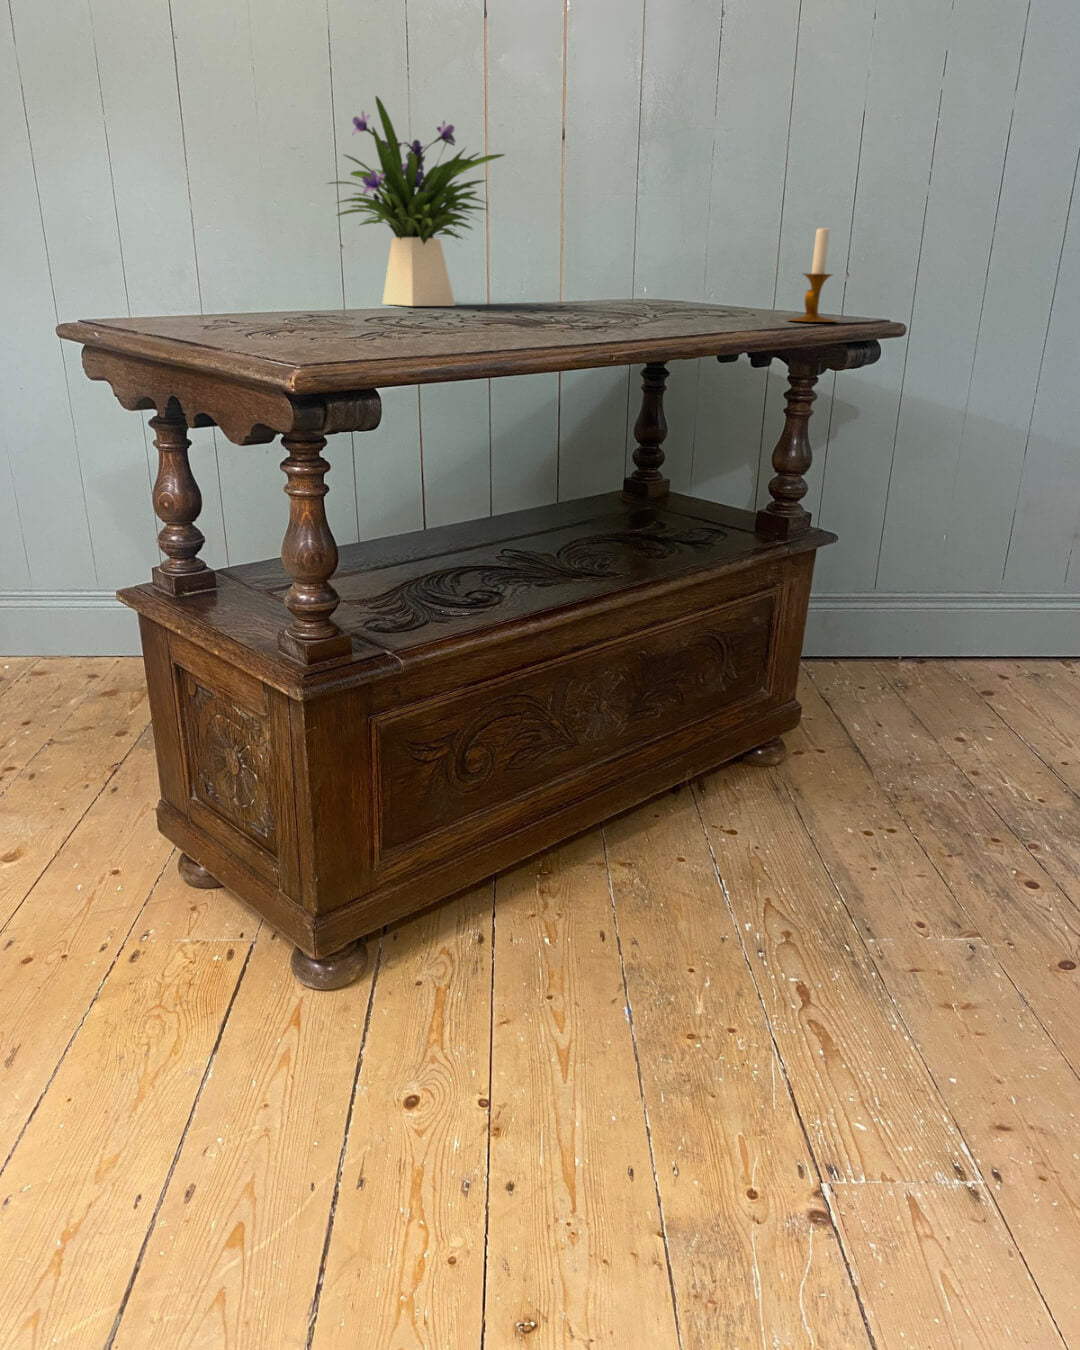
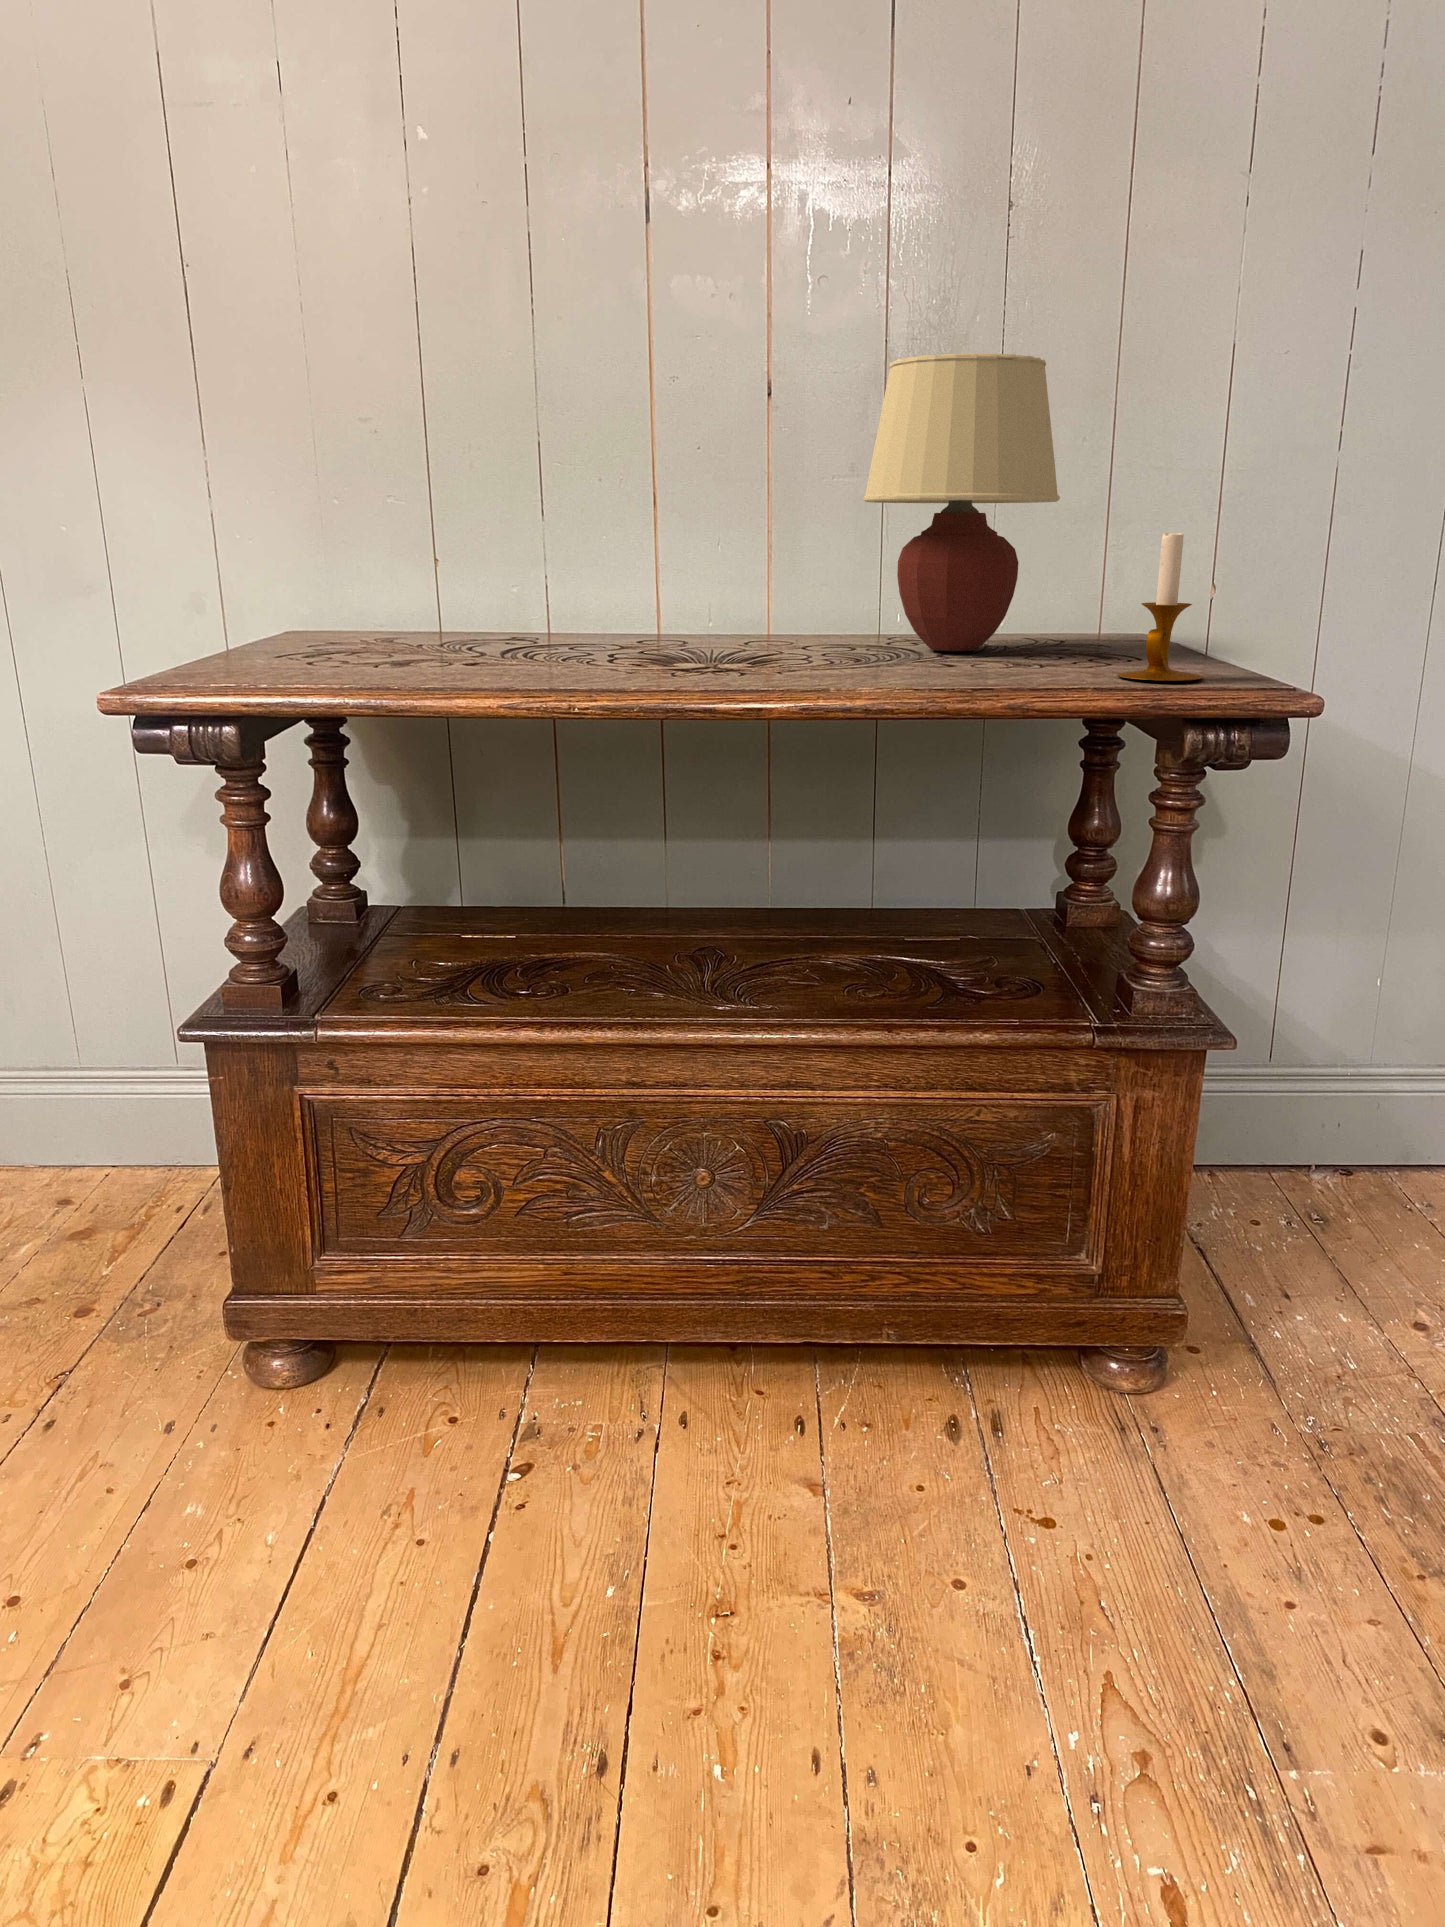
flower arrangement: present [329,96,504,306] -> none [386,349,664,661]
table lamp: none [628,110,753,309] -> present [863,353,1060,651]

